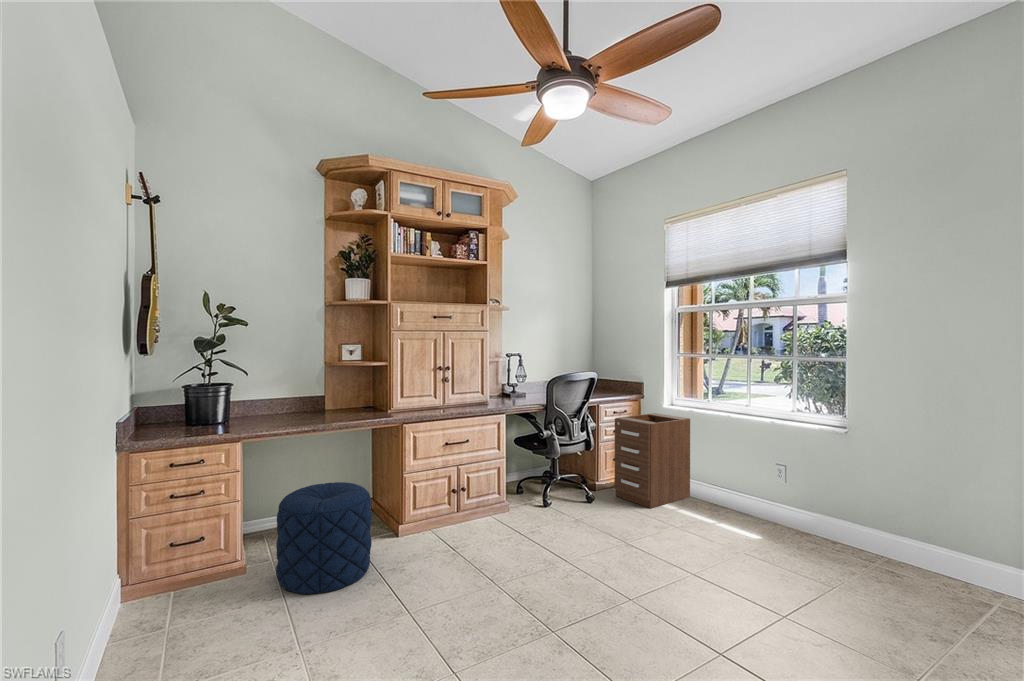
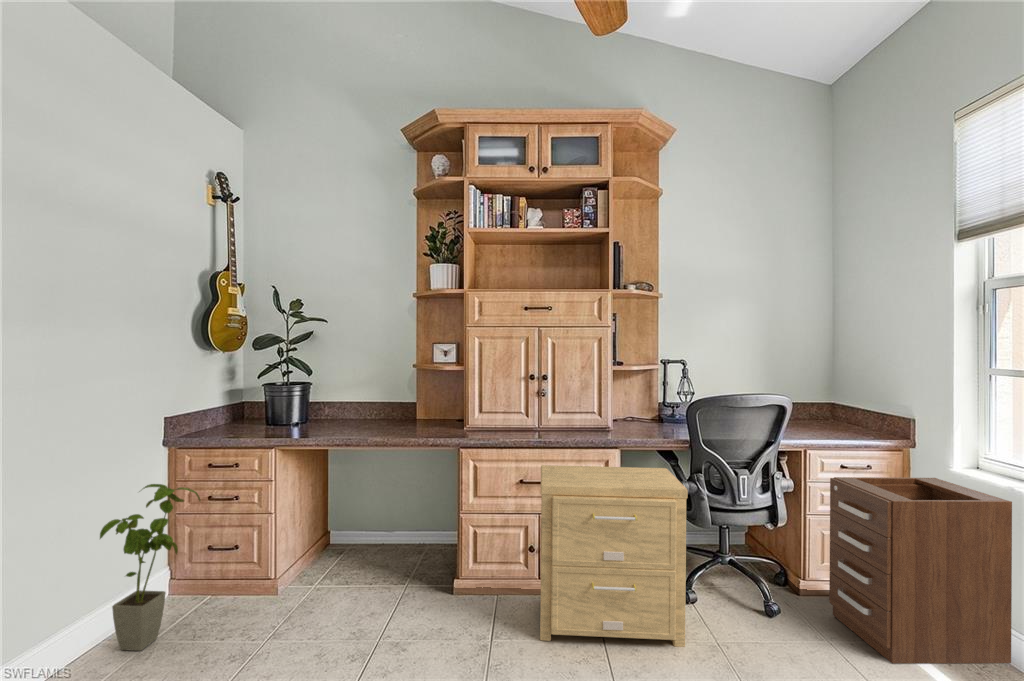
side table: none [460,423,562,543] -> present [540,465,688,647]
house plant: none [122,481,206,642] -> present [100,484,200,651]
pouf: present [276,482,372,594] -> none [275,510,391,652]

